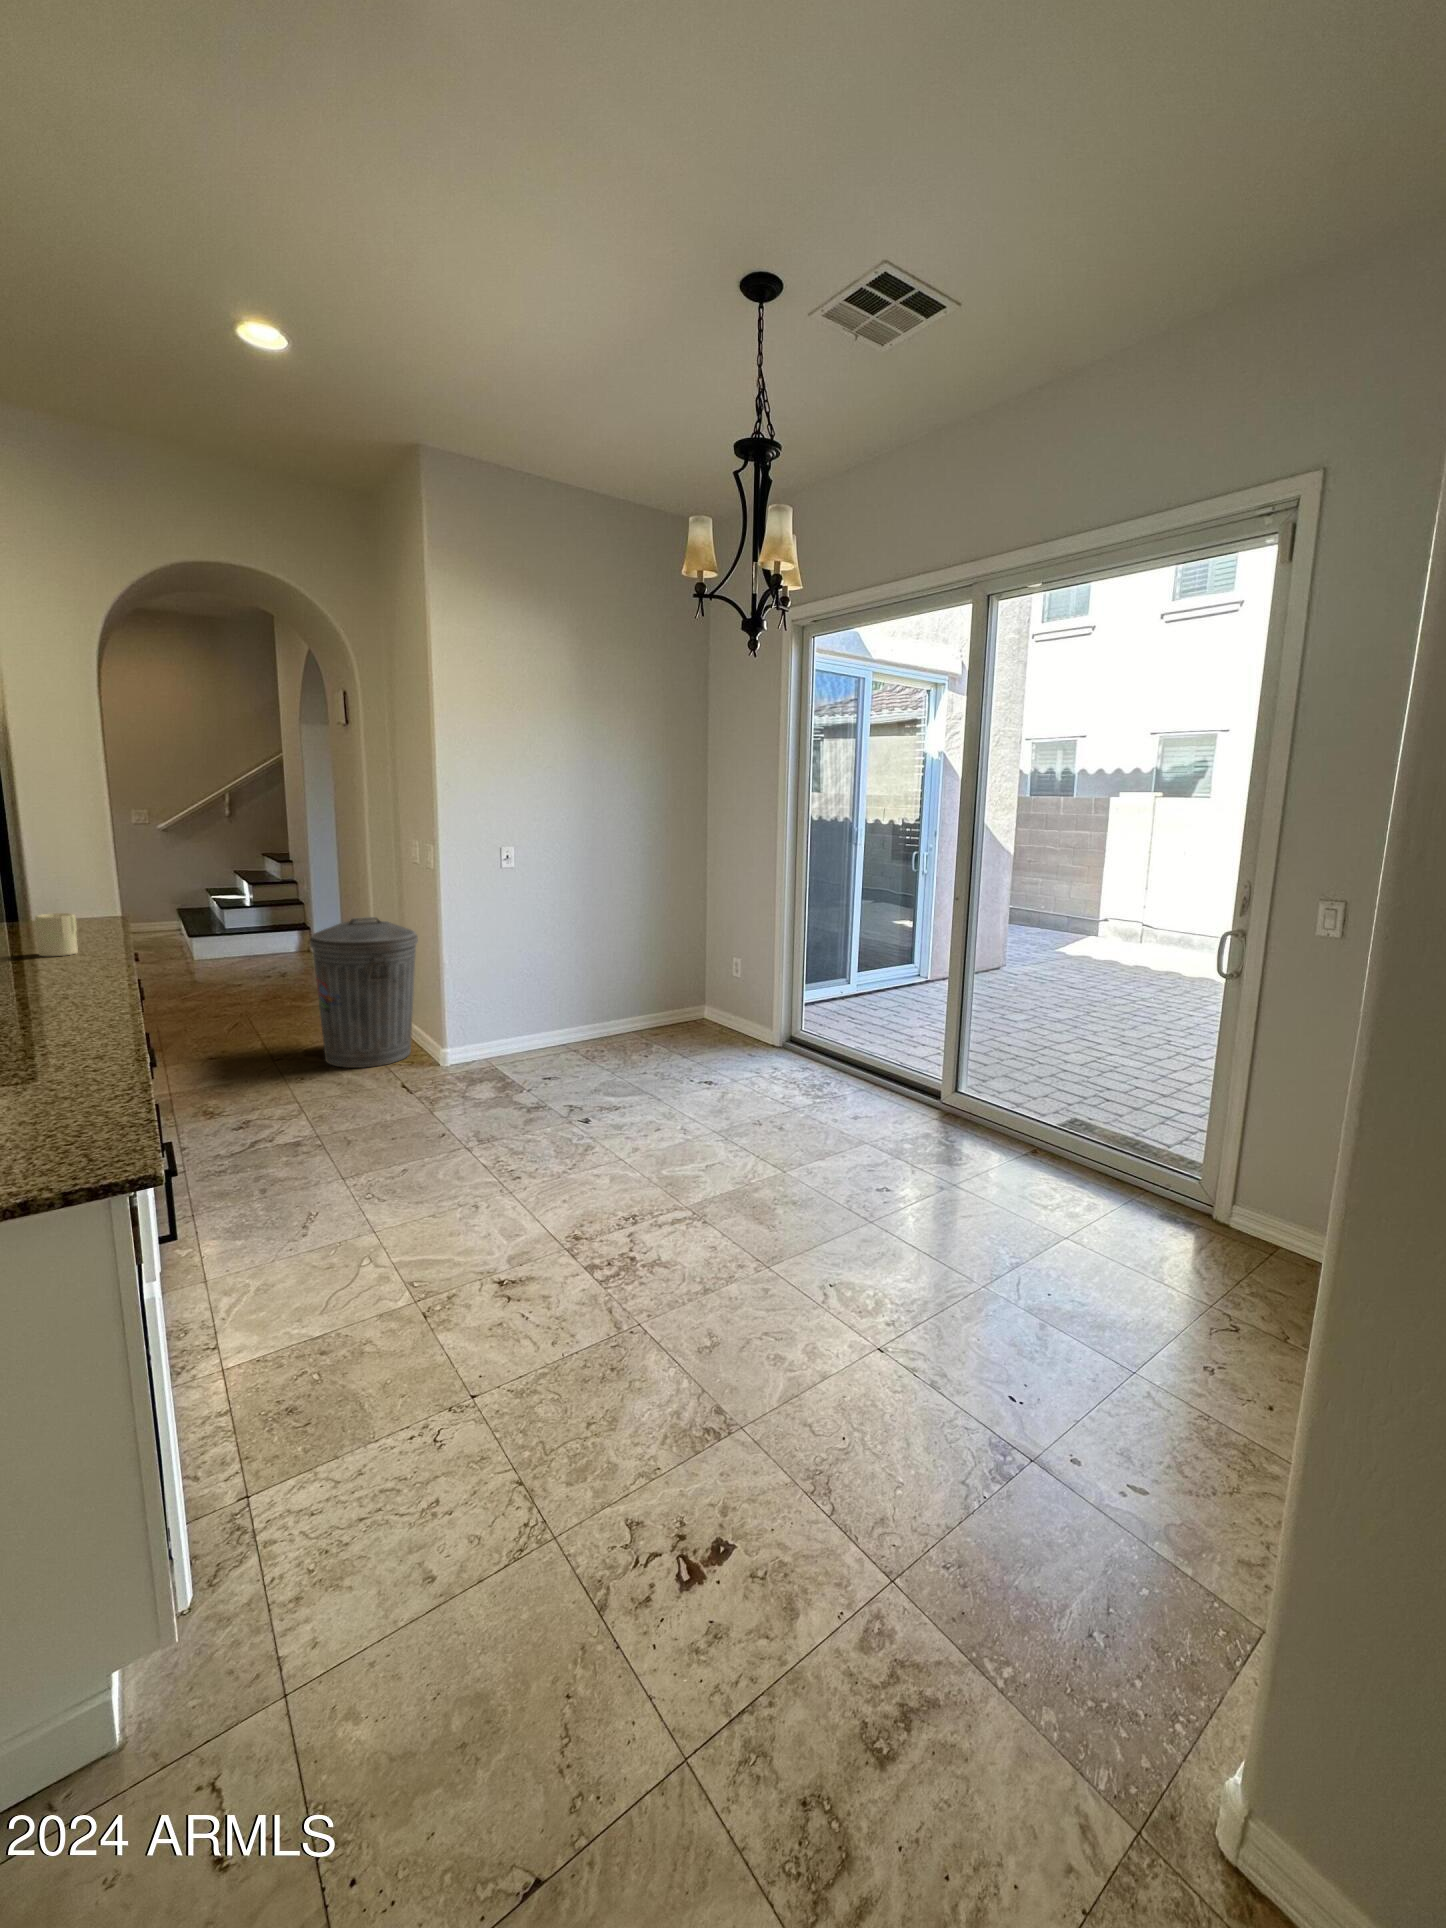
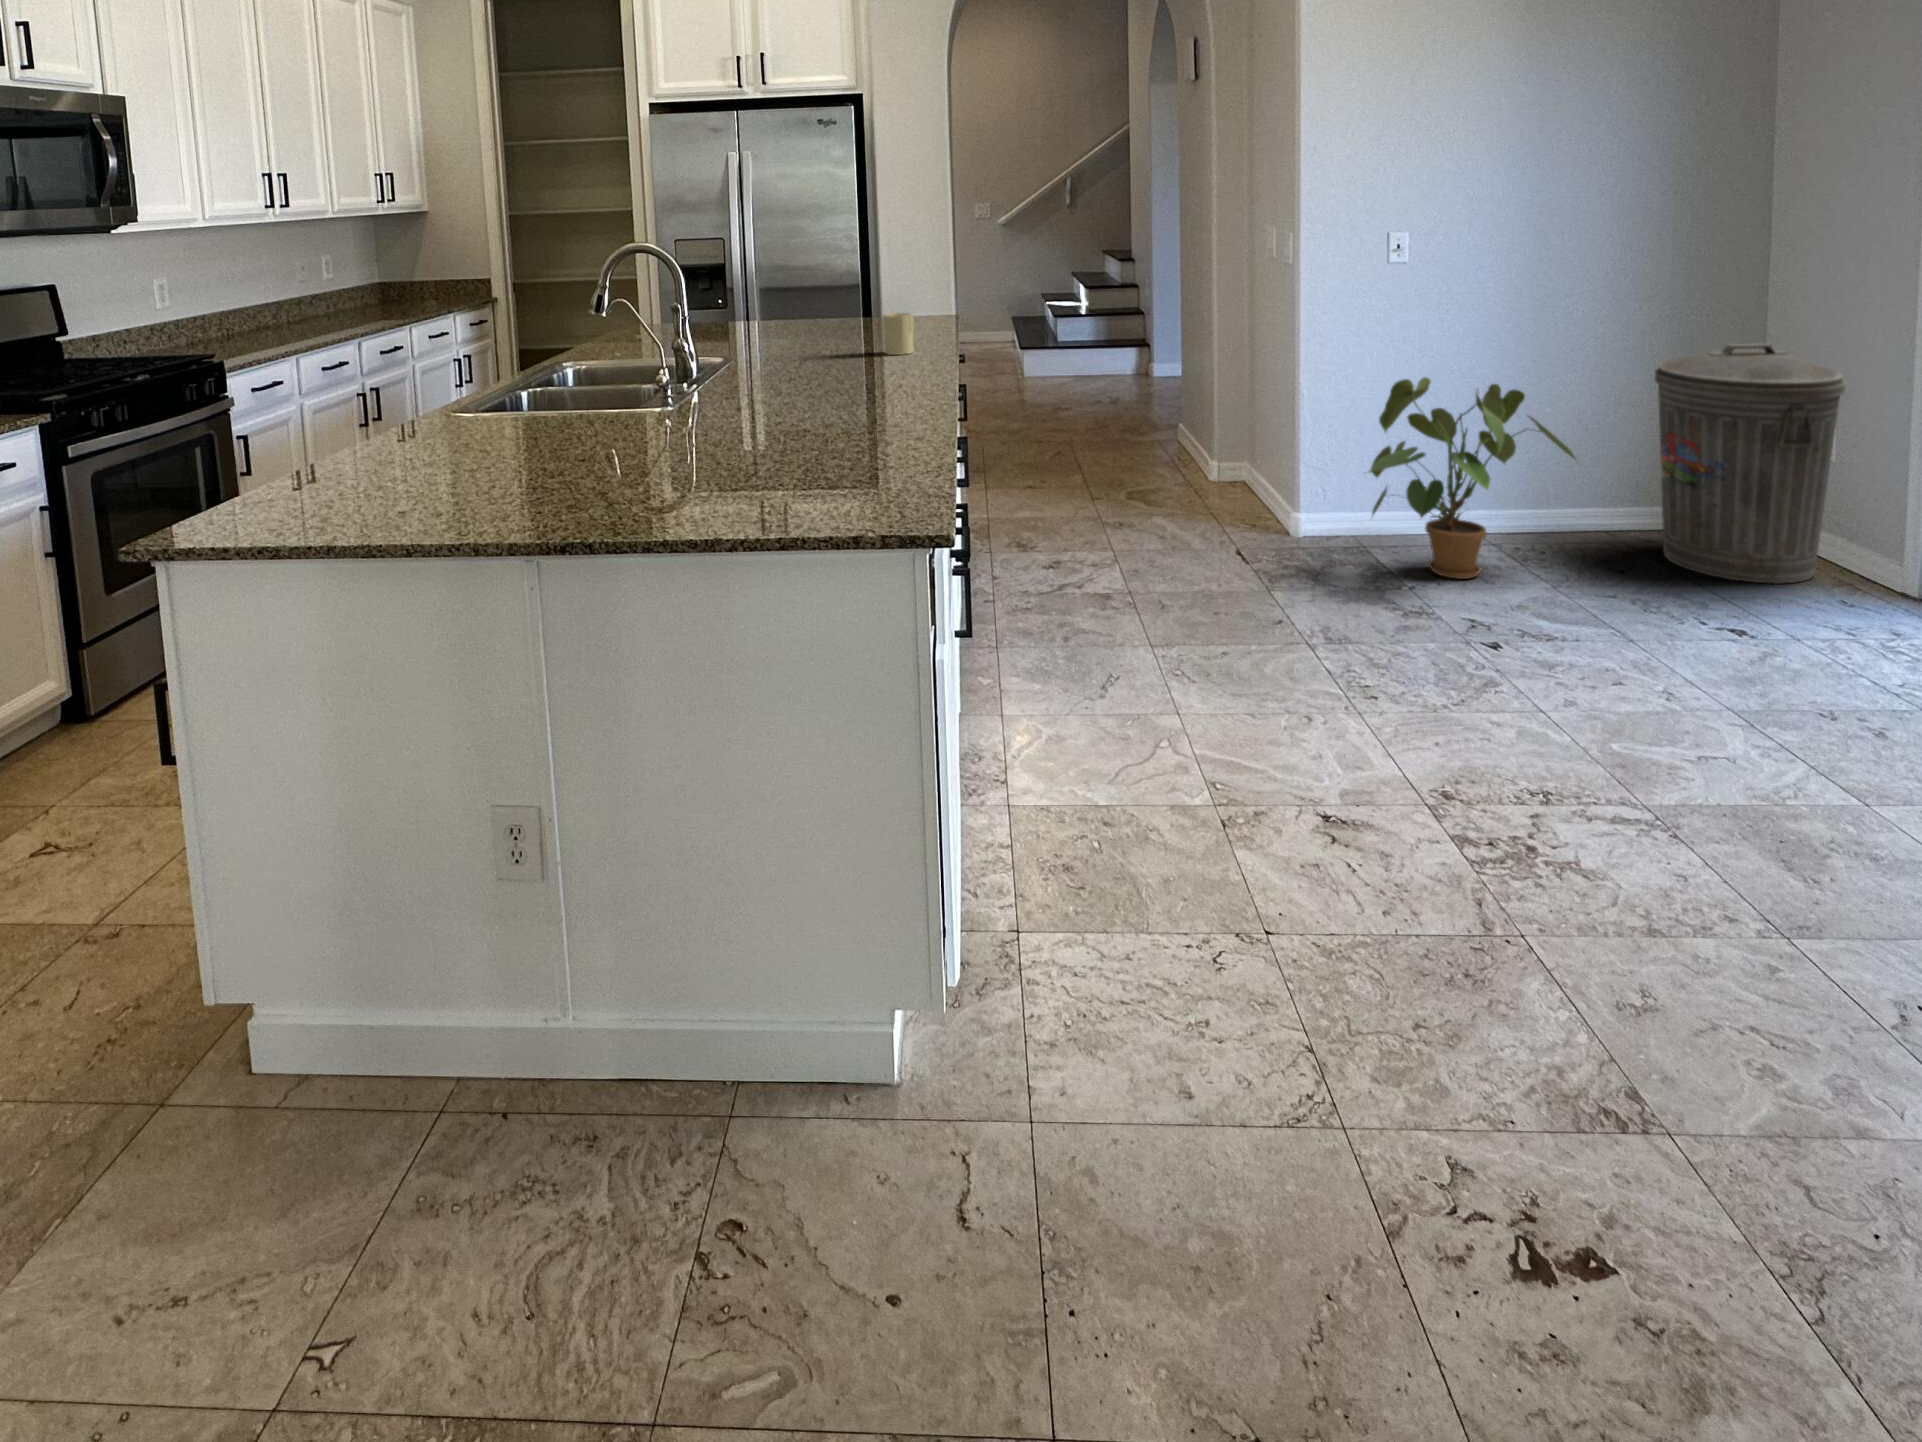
trash can: present [310,917,418,1068] -> present [1655,344,1845,584]
house plant: none [496,947,626,1079] -> present [1369,377,1576,579]

